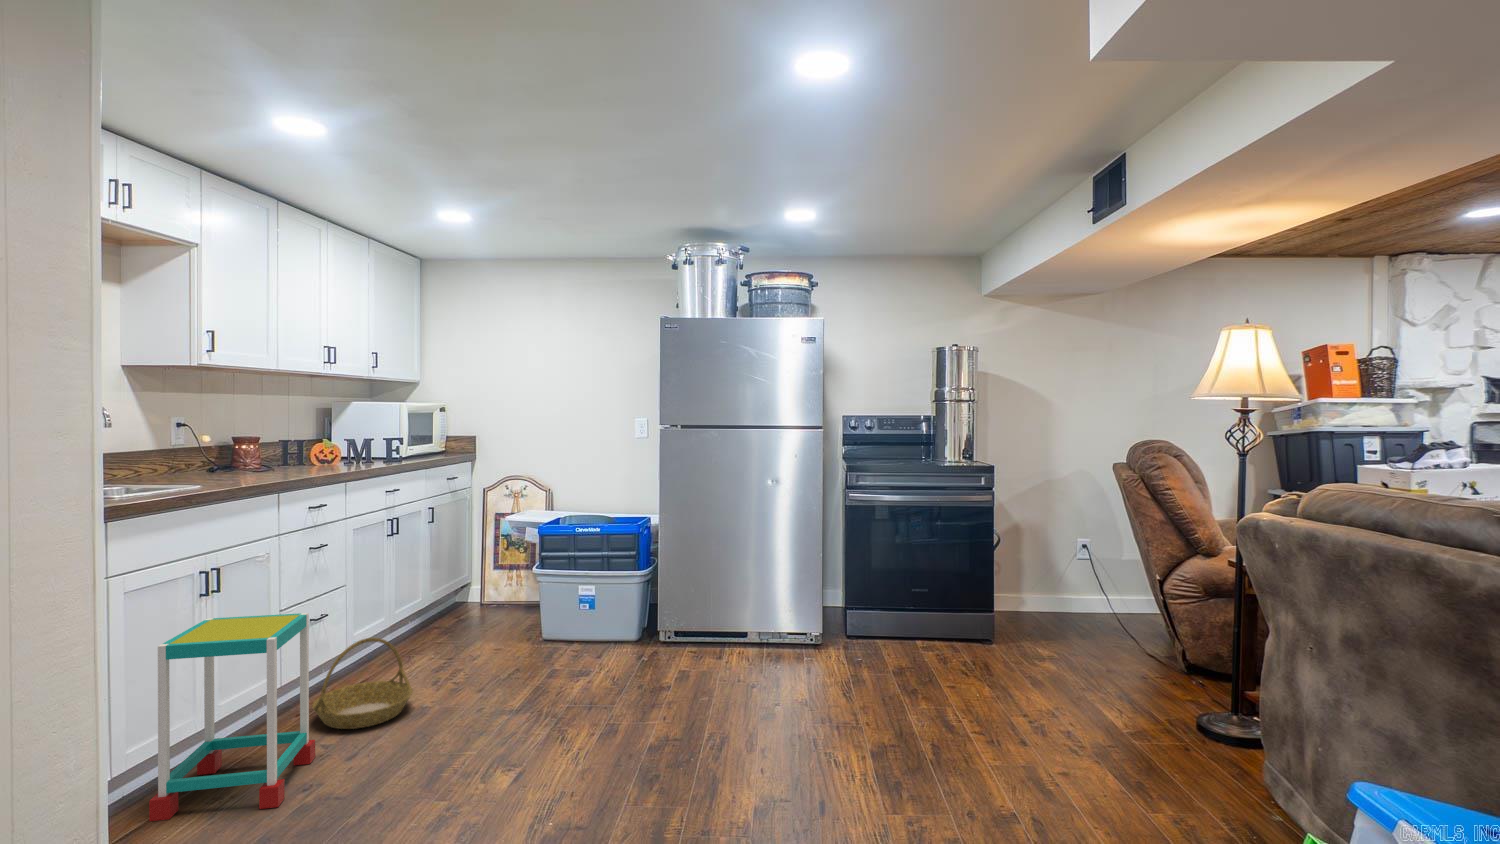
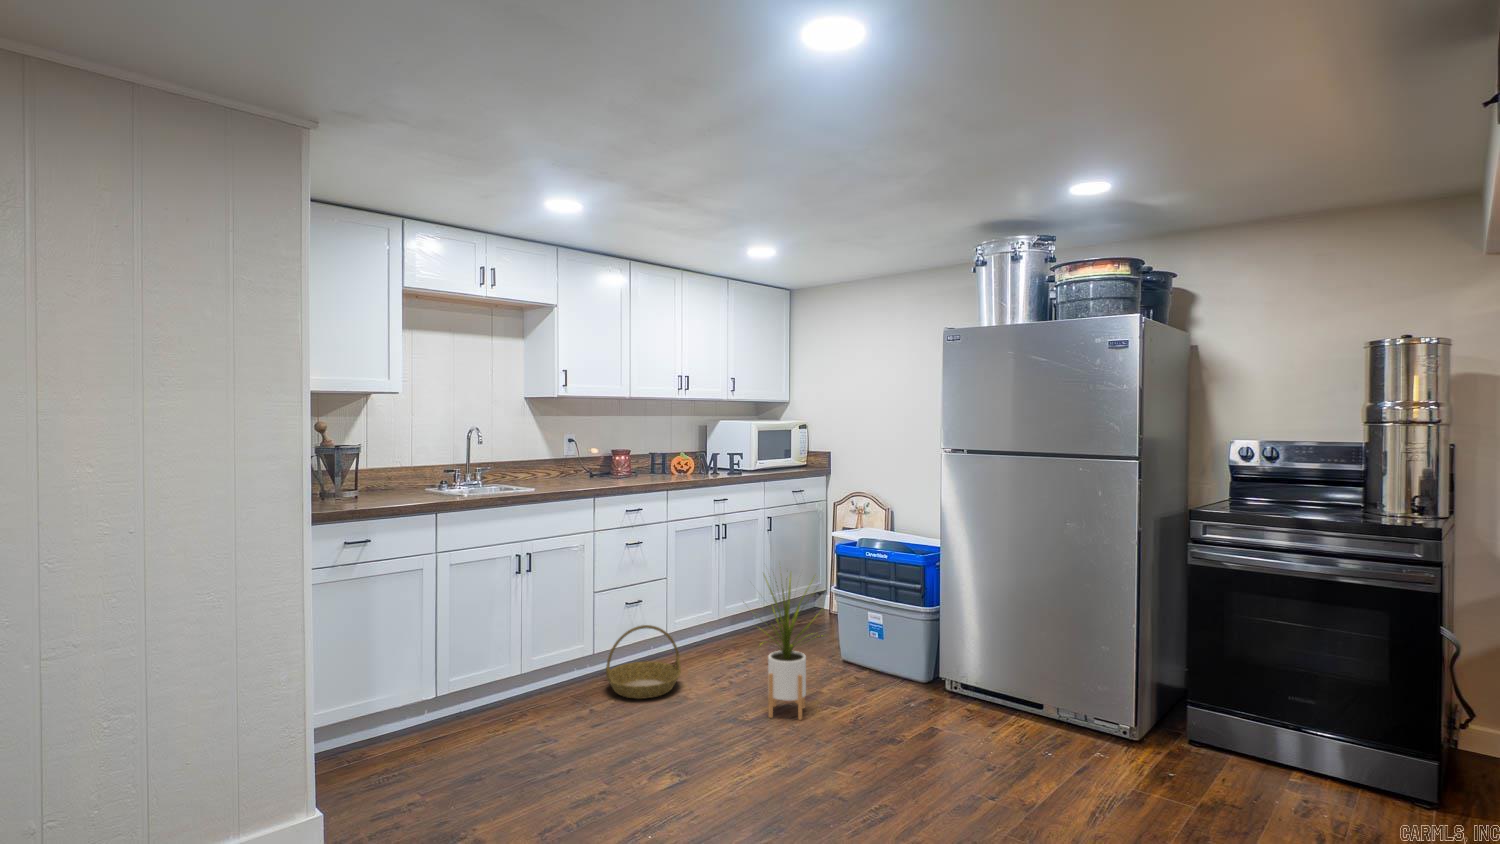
house plant: none [507,539,595,702] -> present [764,573,822,720]
side table: present [149,613,315,821] -> none [470,589,584,740]

